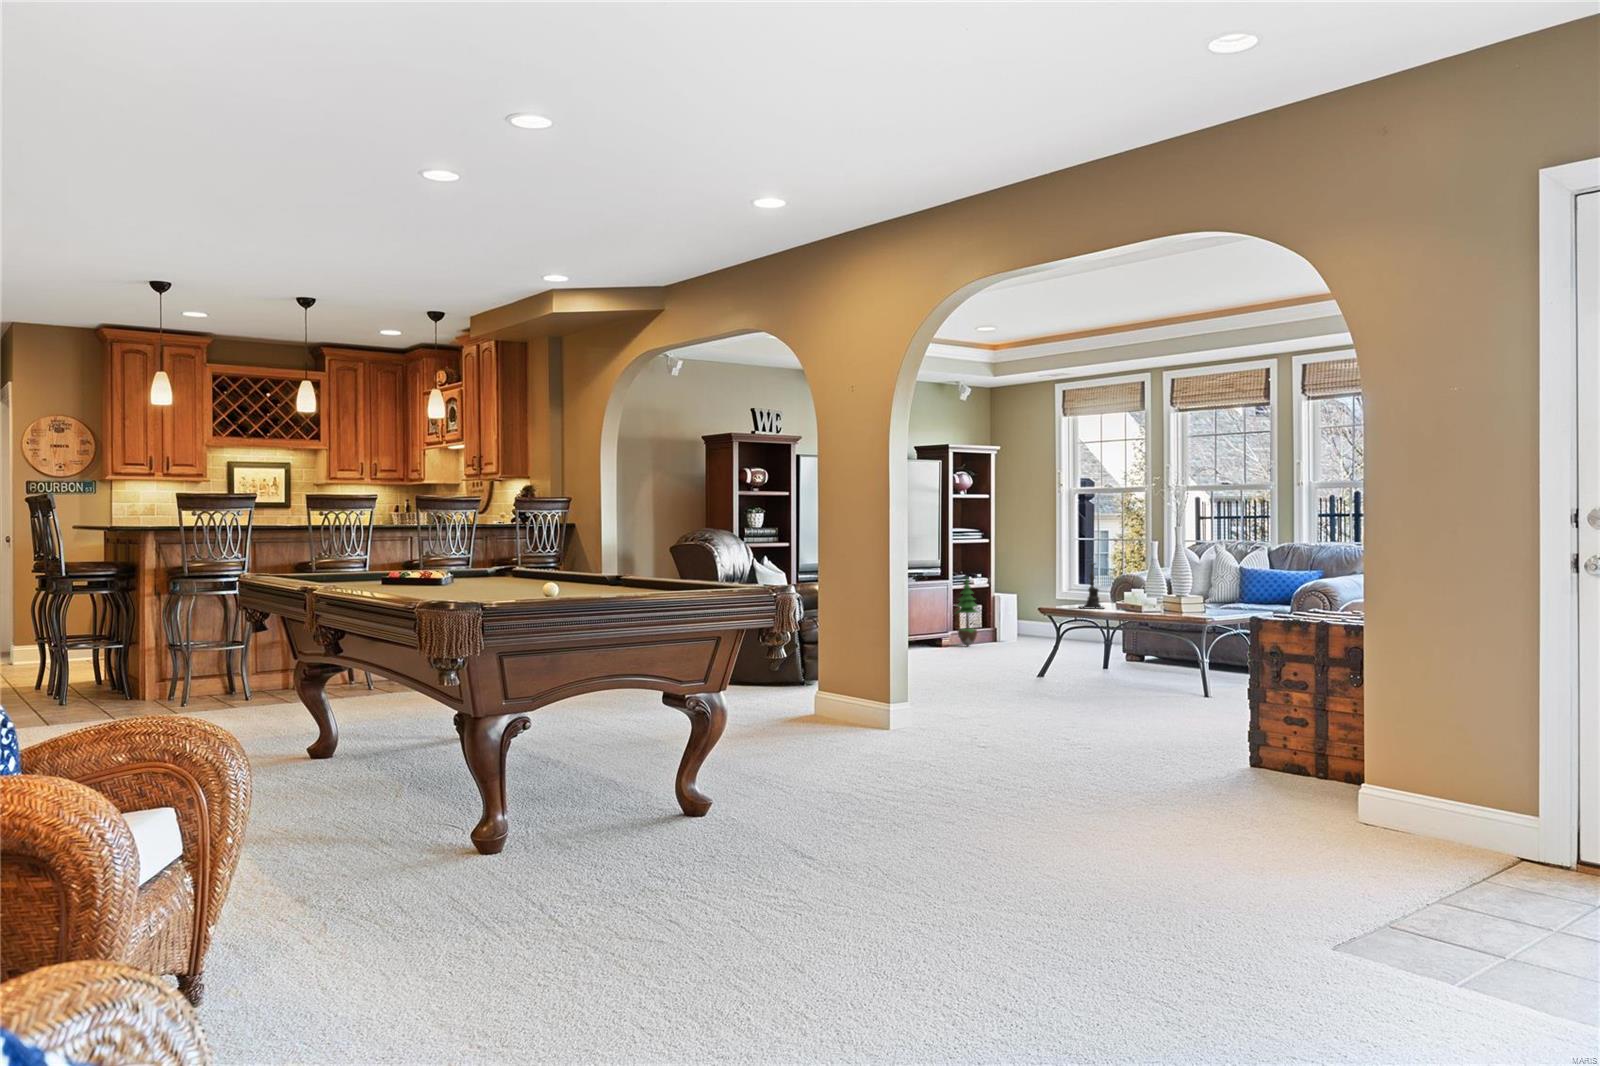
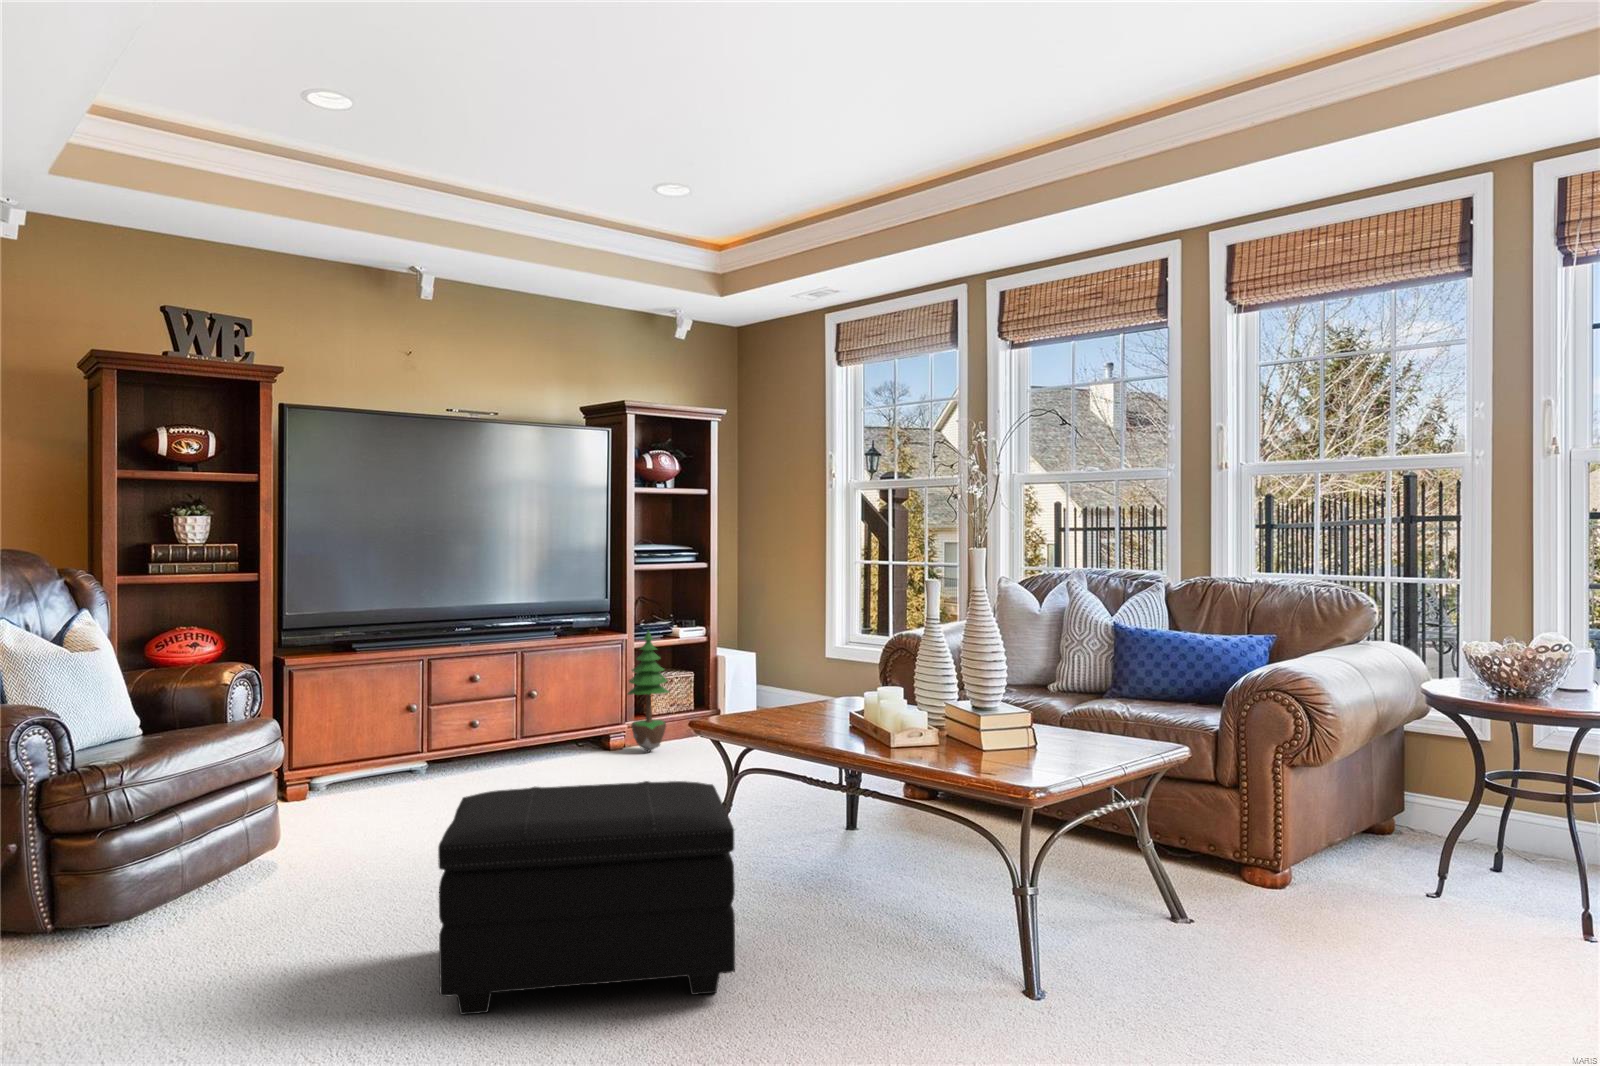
candle holder: present [1080,562,1104,609] -> none [760,609,821,728]
footstool: none [973,624,1097,700] -> present [438,781,735,1014]

